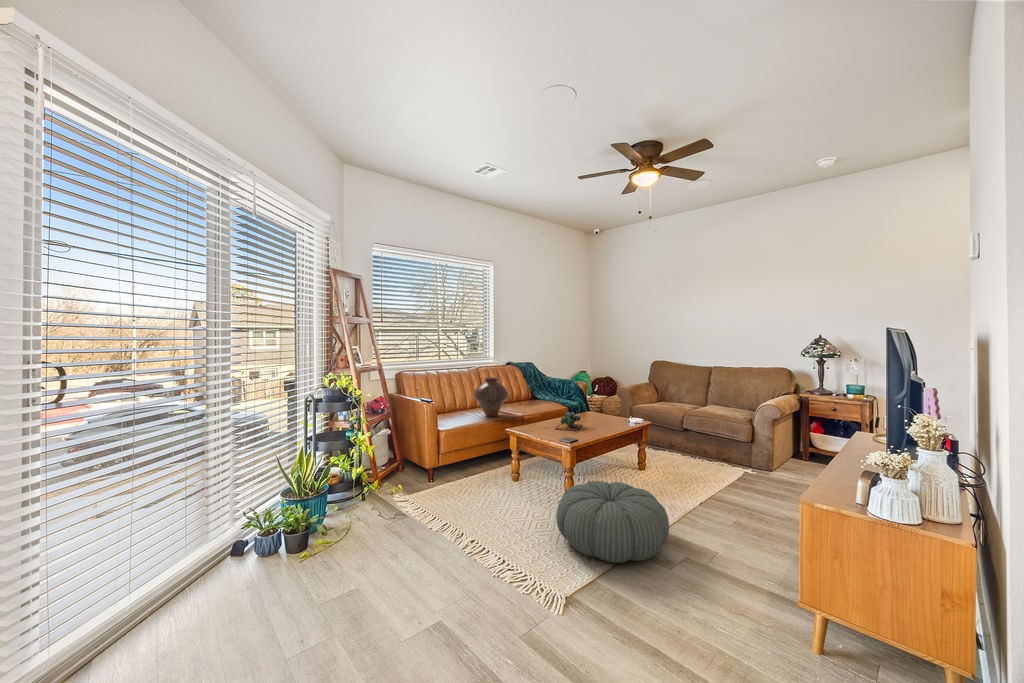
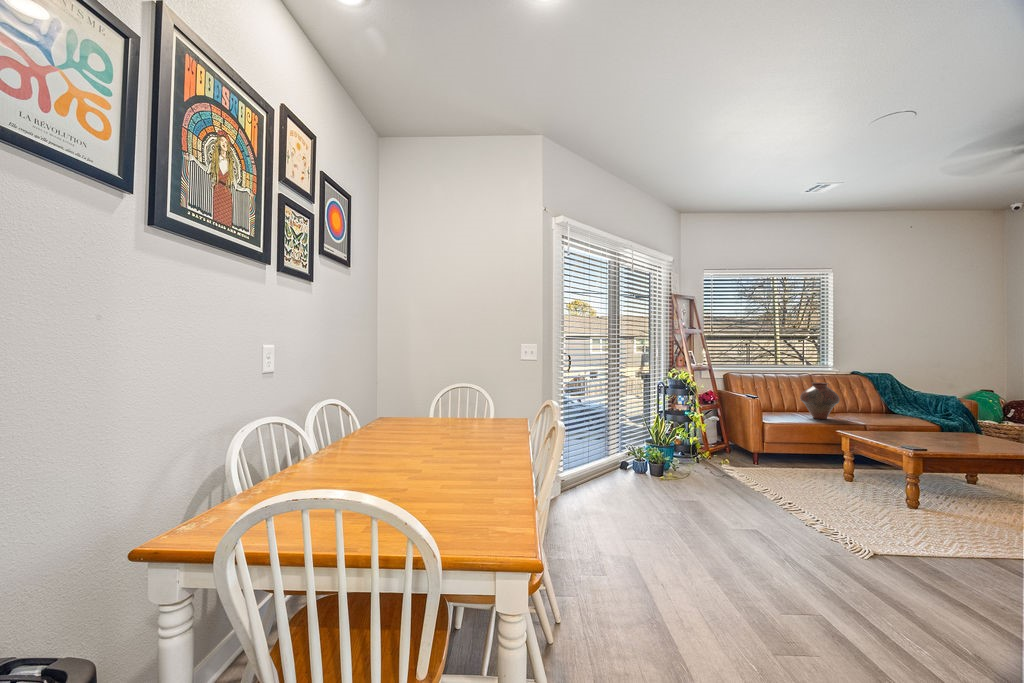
succulent plant: present [555,412,582,431] -> none [885,420,927,438]
pouf: present [556,481,669,563] -> none [855,475,982,538]

